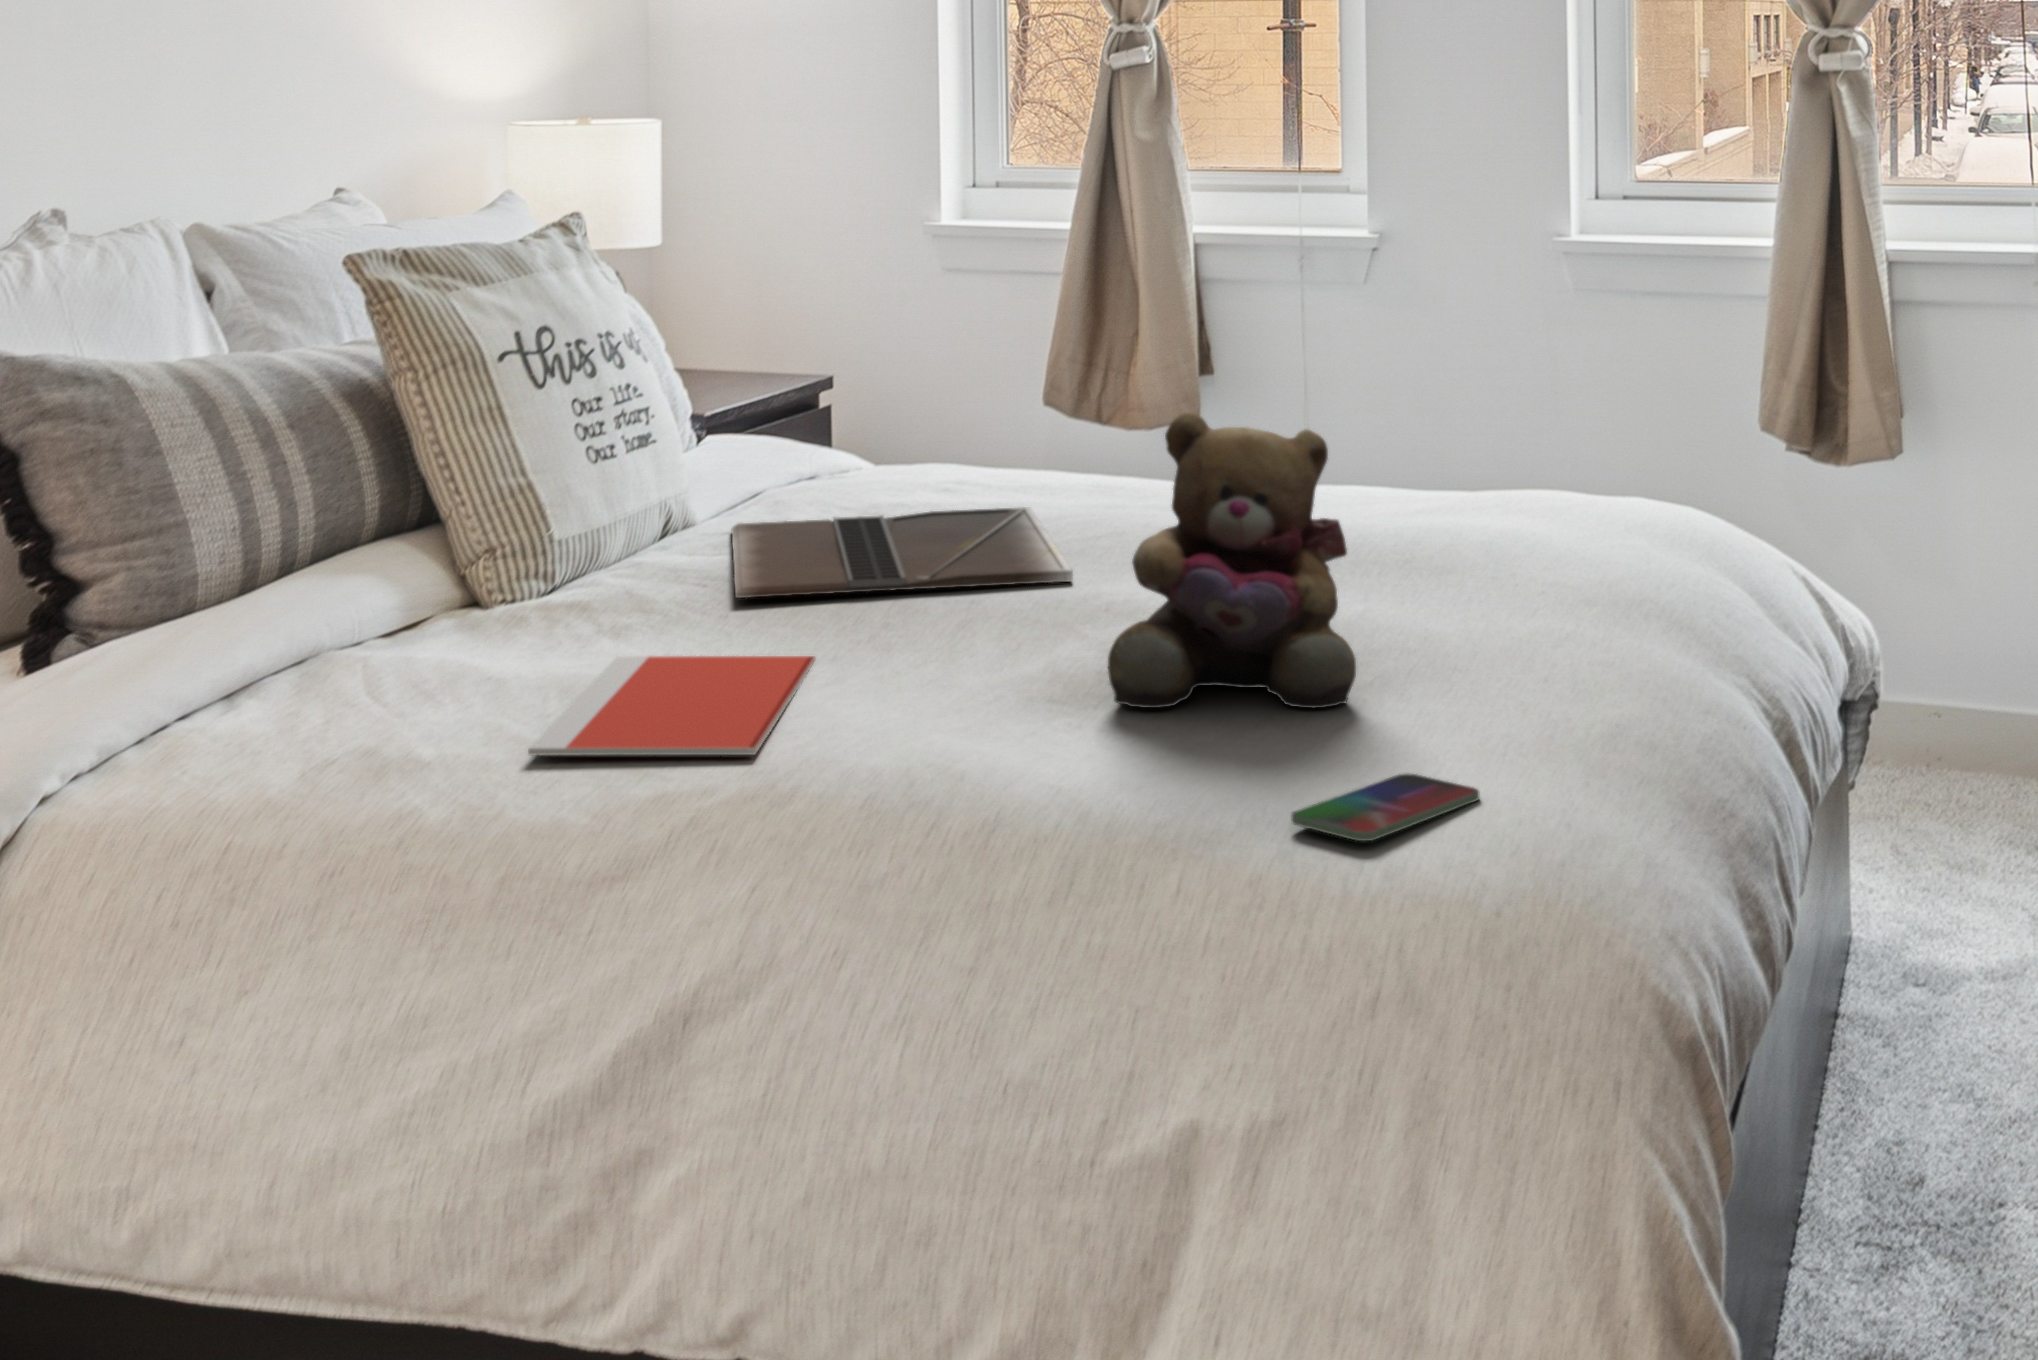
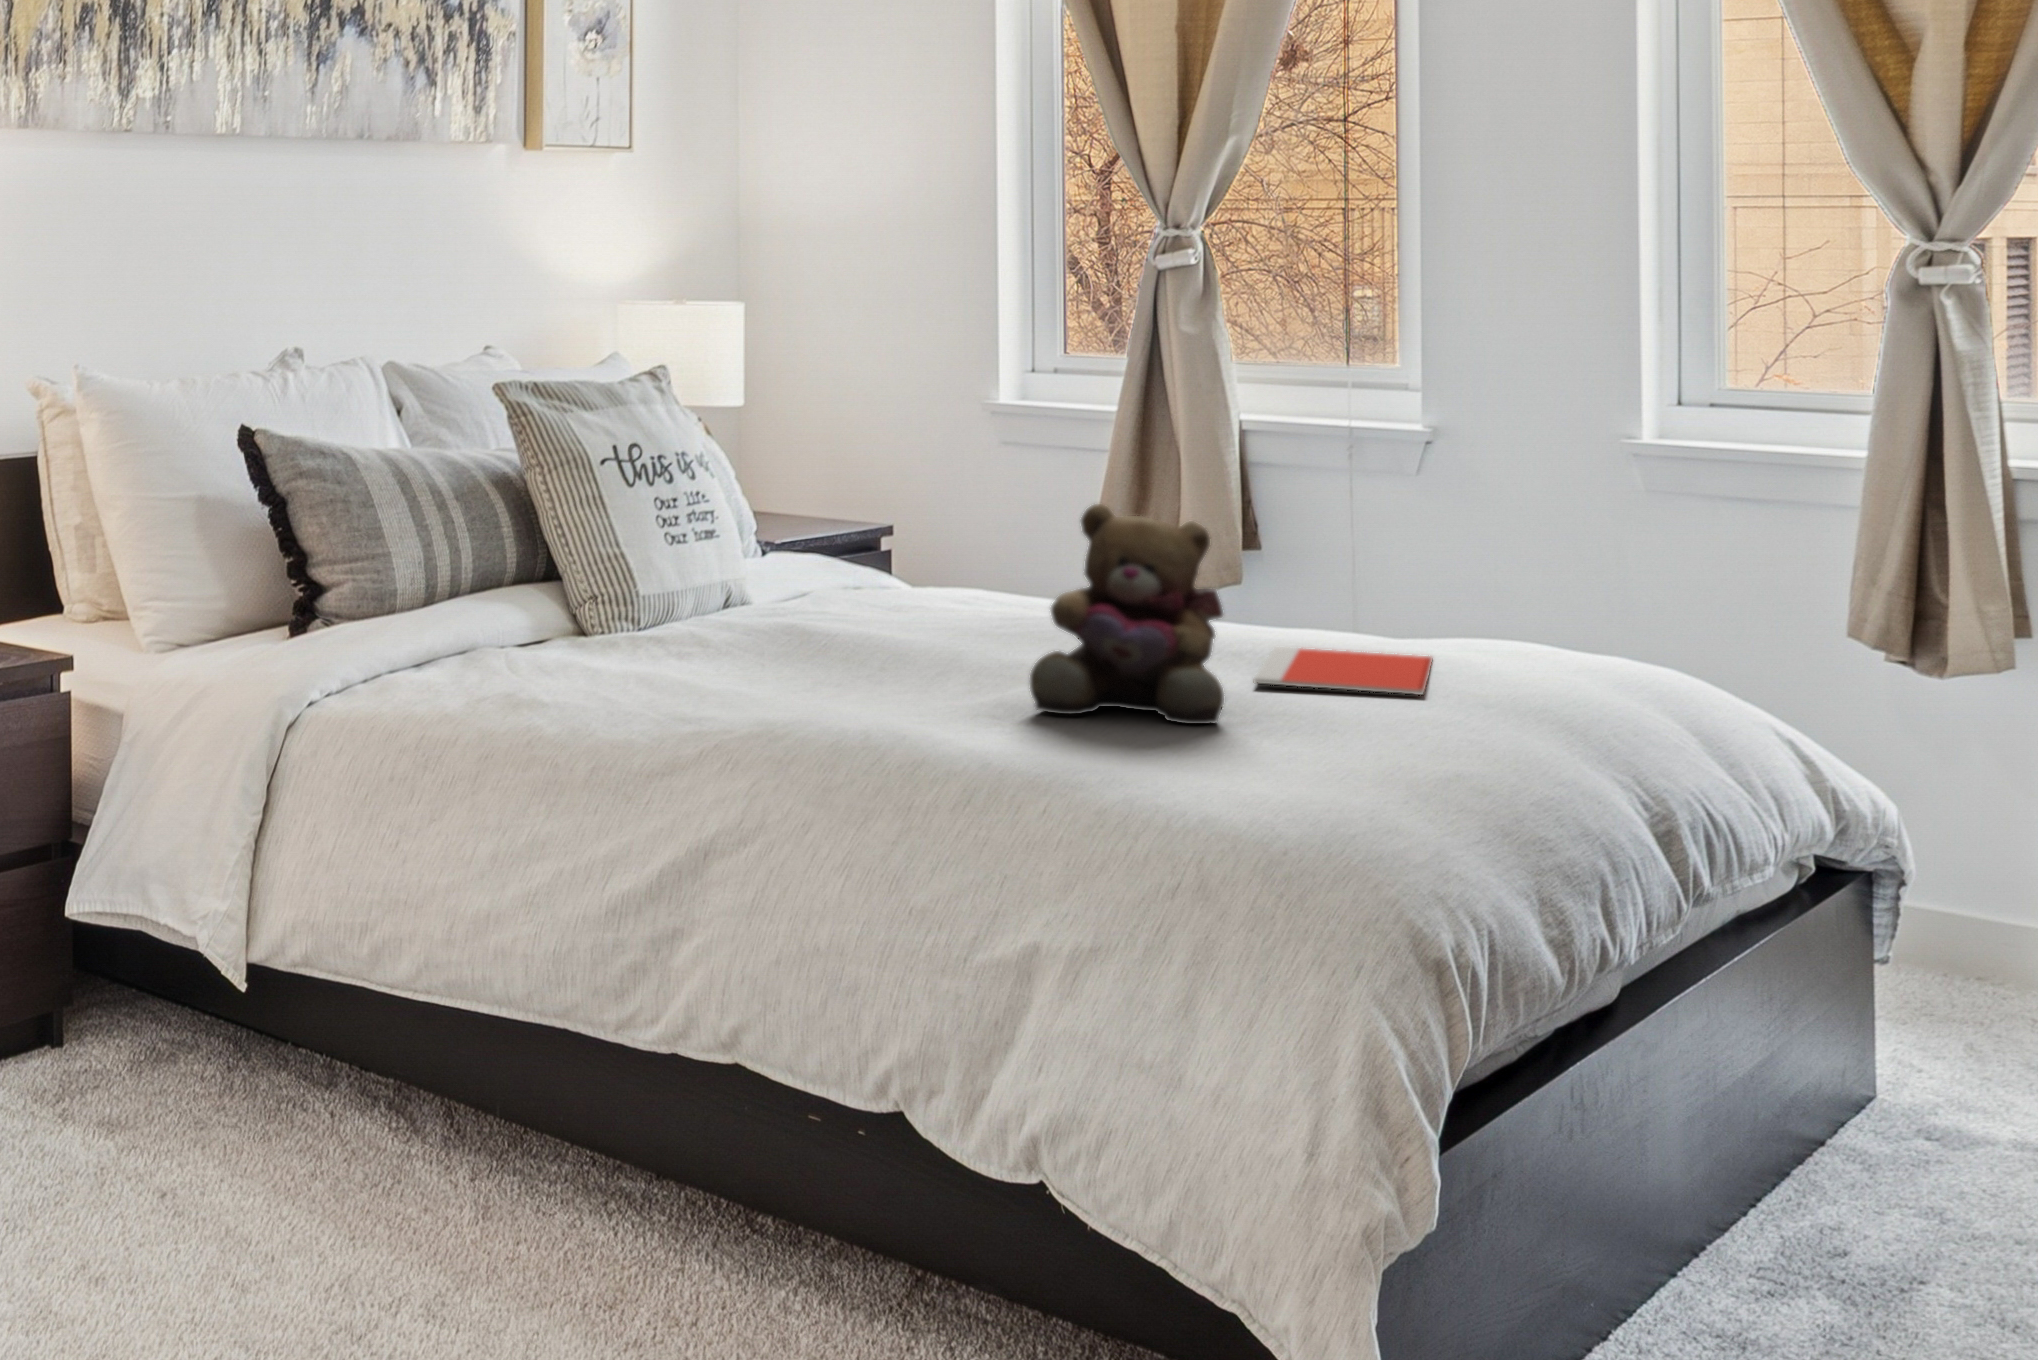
laptop: present [732,507,1073,598] -> none [775,603,1040,651]
notebook: present [528,656,816,755] -> present [1253,647,1432,695]
smartphone: present [1291,773,1479,841] -> none [1130,756,1284,780]

